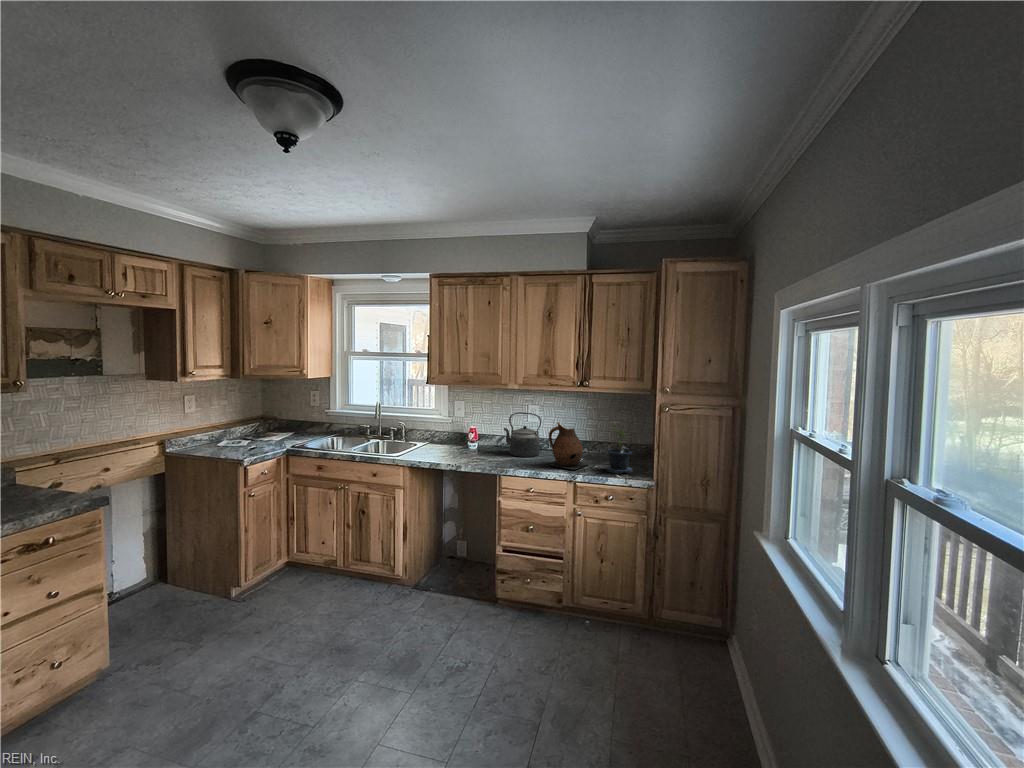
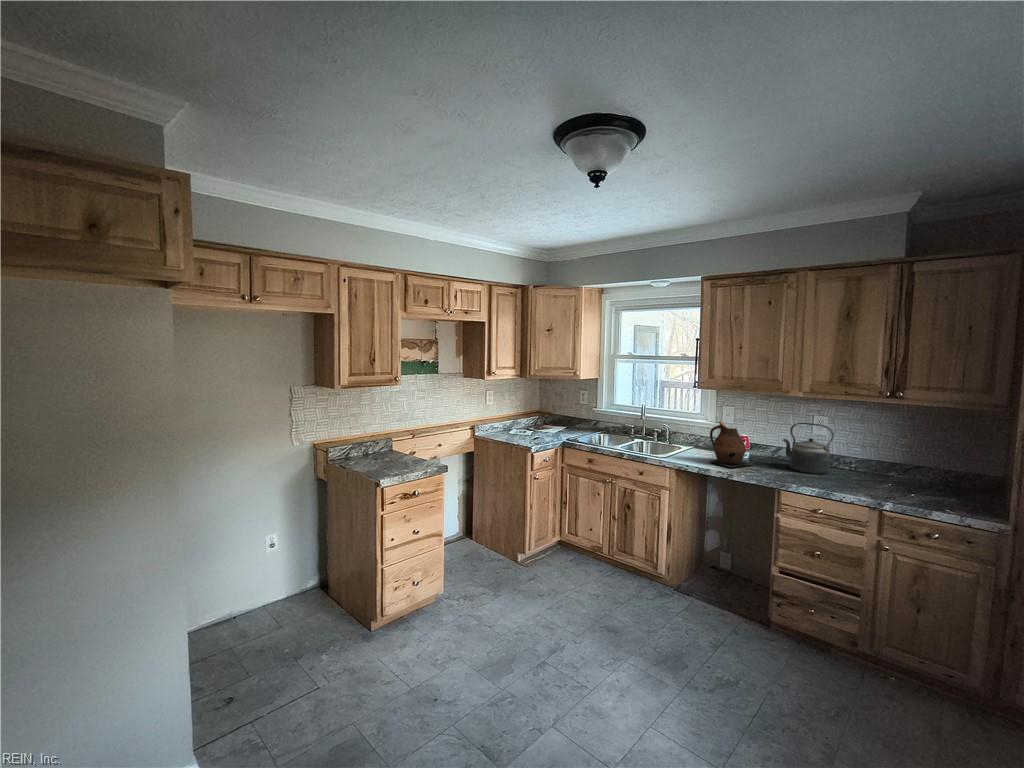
ceramic pitcher: present [549,422,588,470] -> present [710,421,752,468]
potted plant: present [605,423,633,474] -> none [927,444,979,510]

